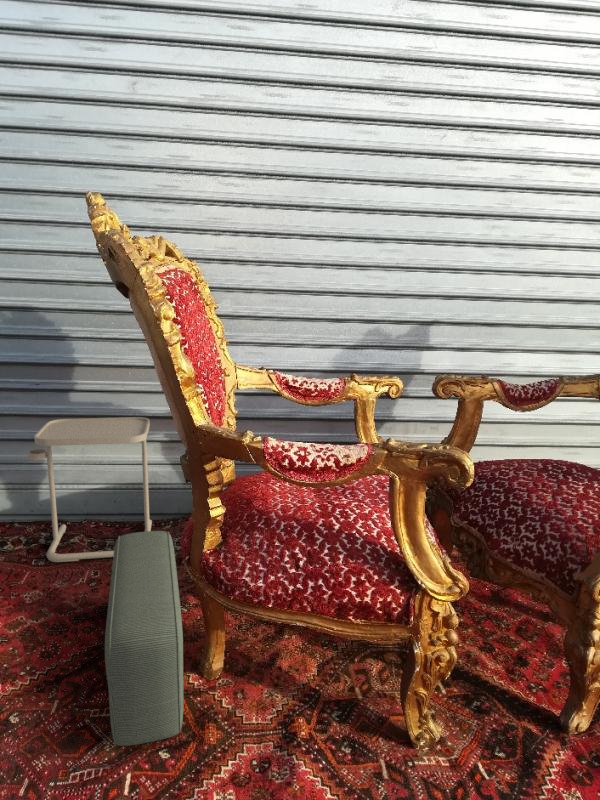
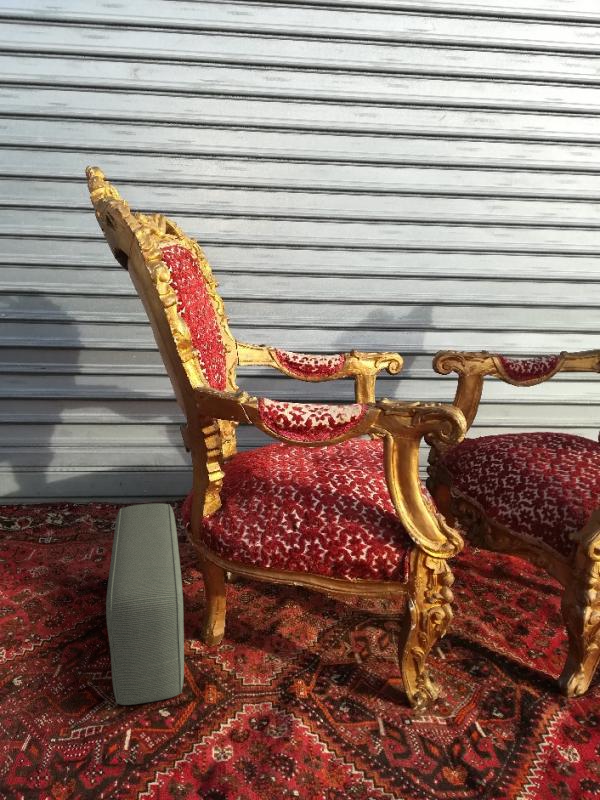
side table: present [27,417,152,562] -> none [30,396,155,539]

